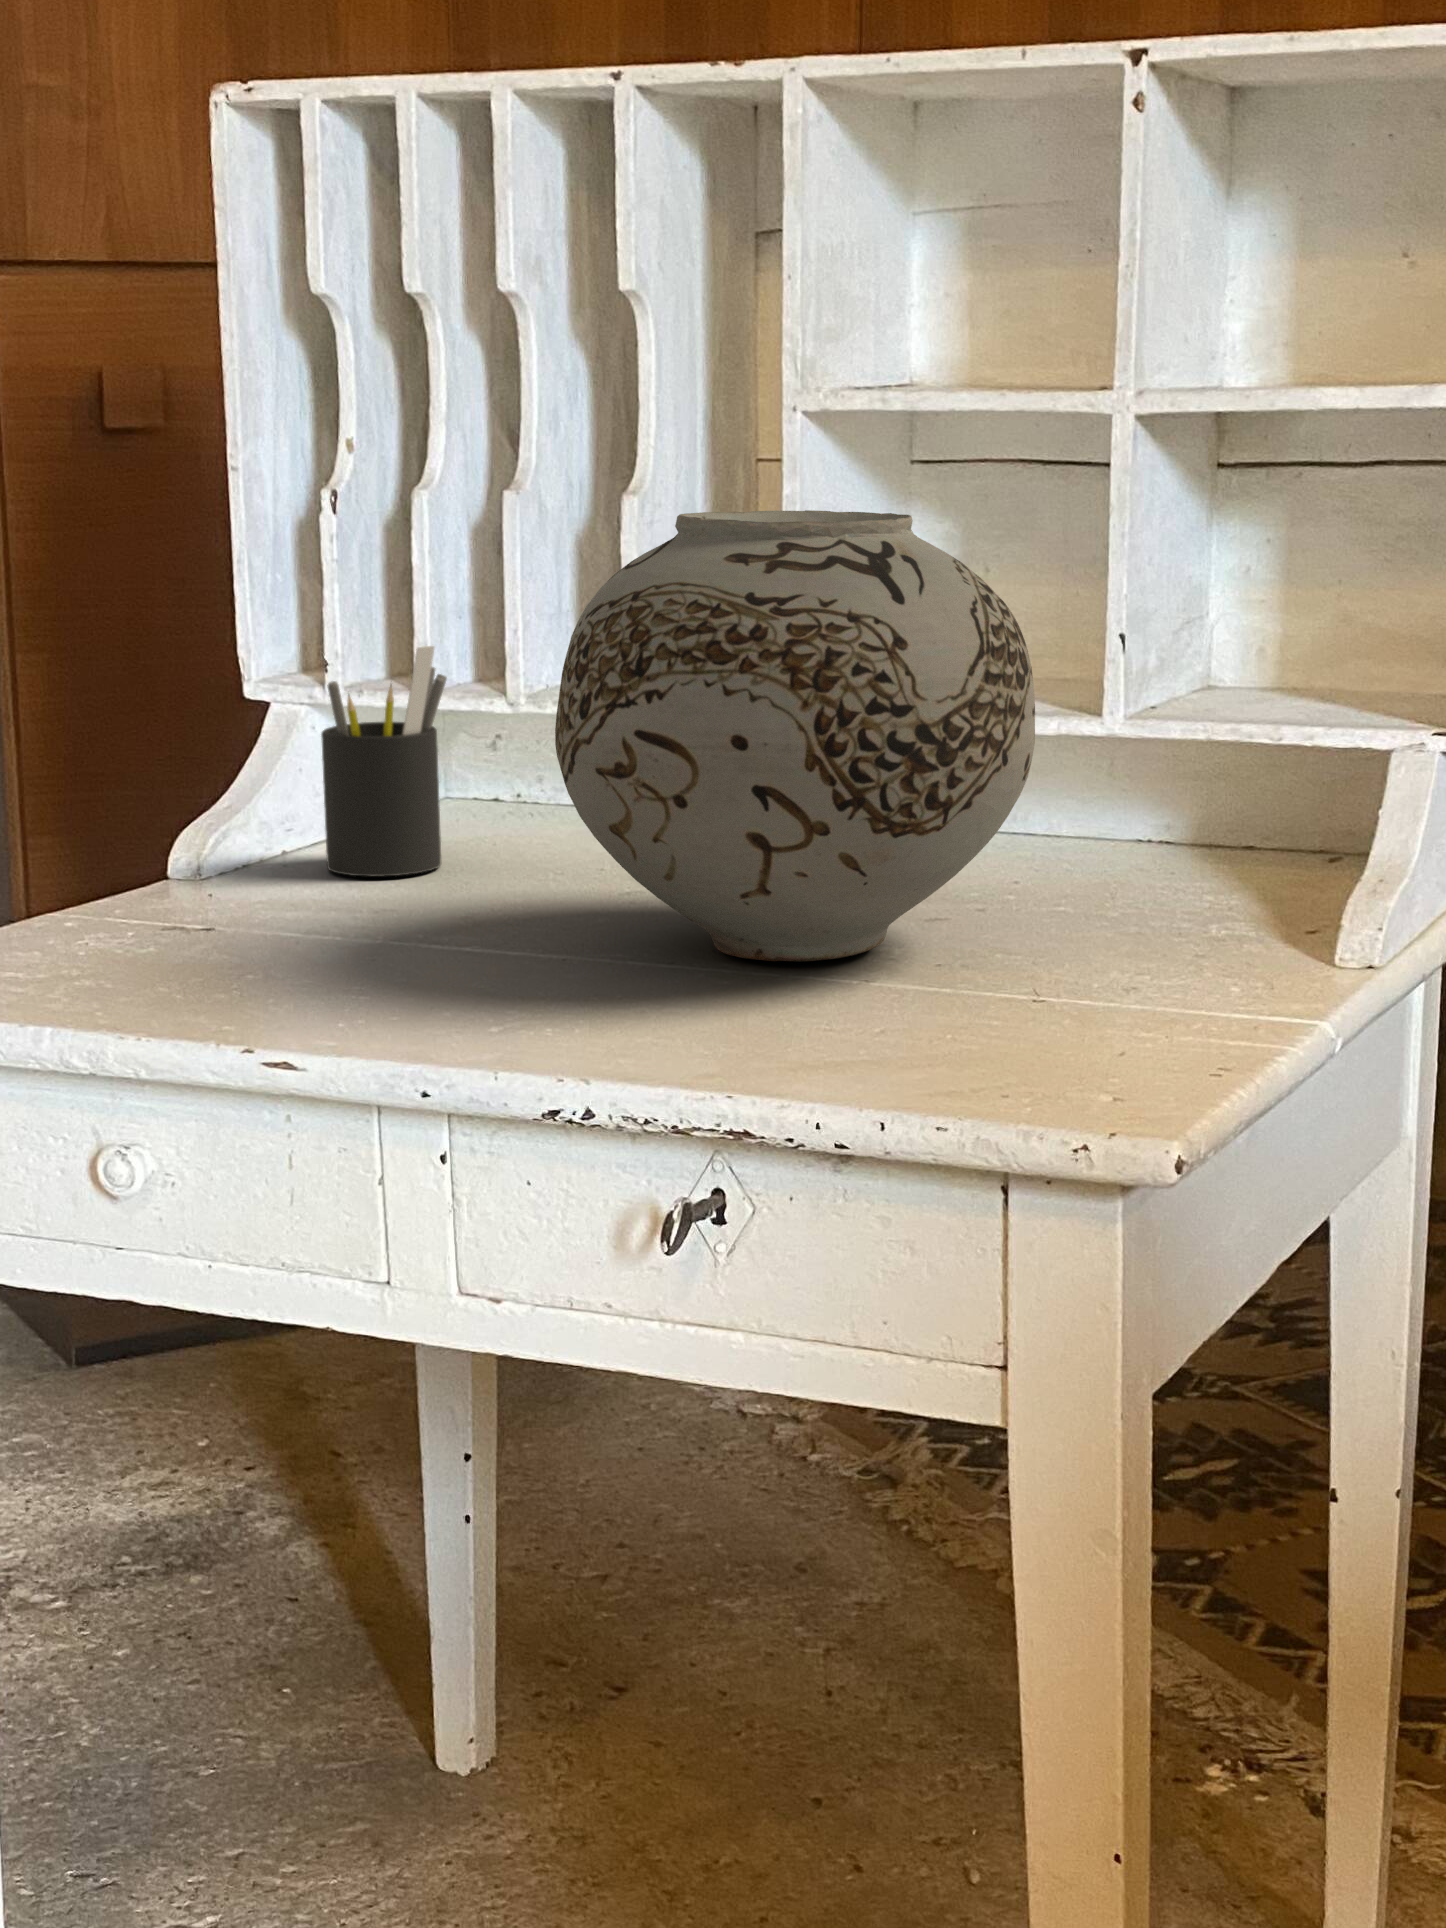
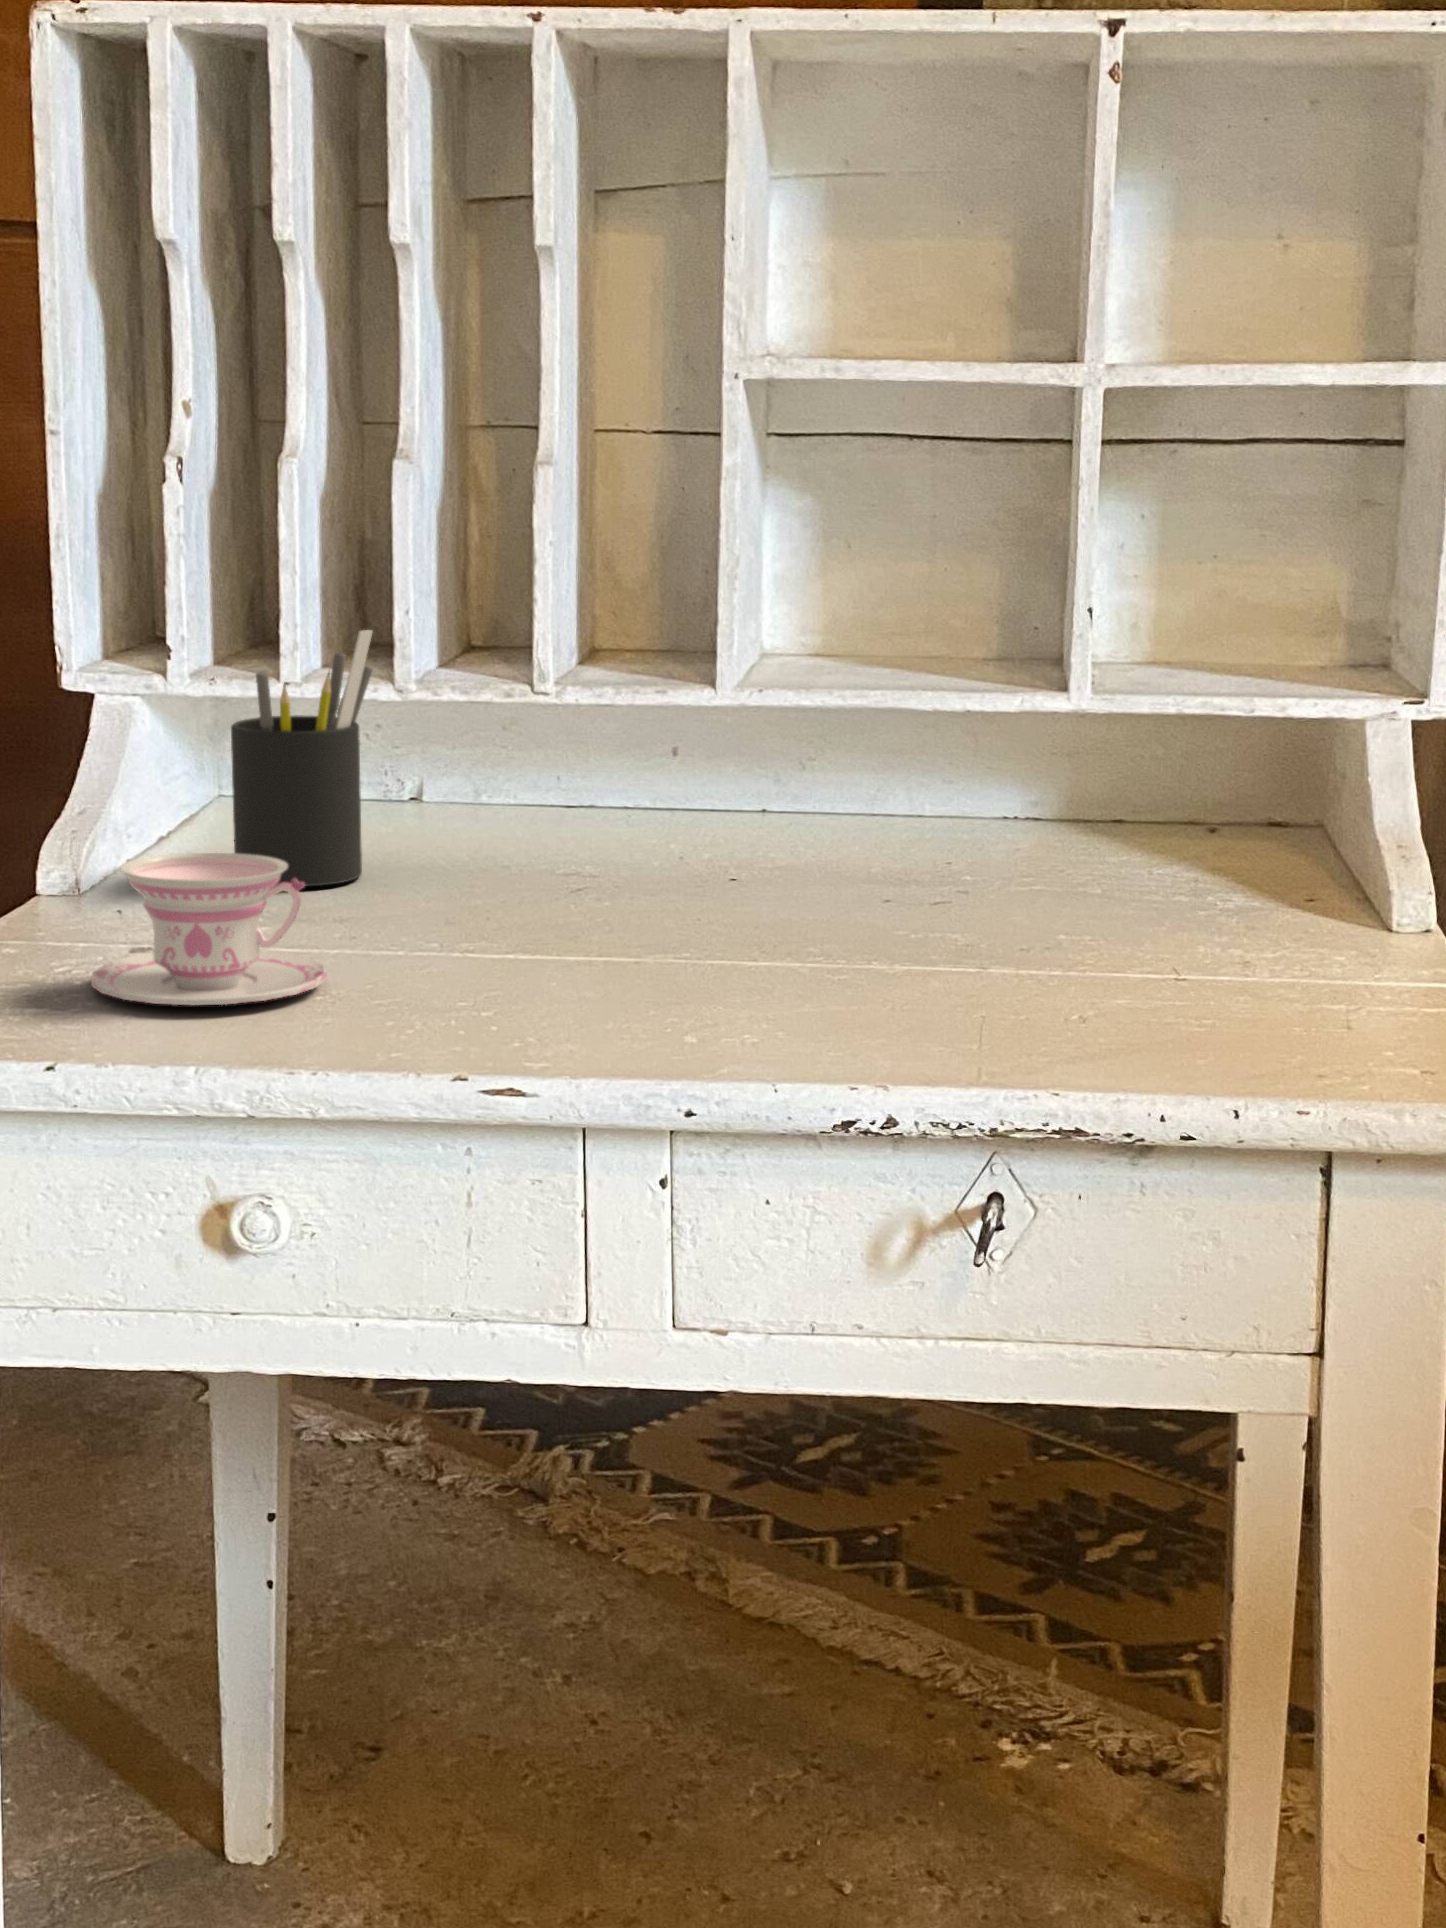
vase: present [555,510,1035,961] -> none [620,479,1125,953]
teacup: none [61,842,269,975] -> present [91,853,327,1005]

